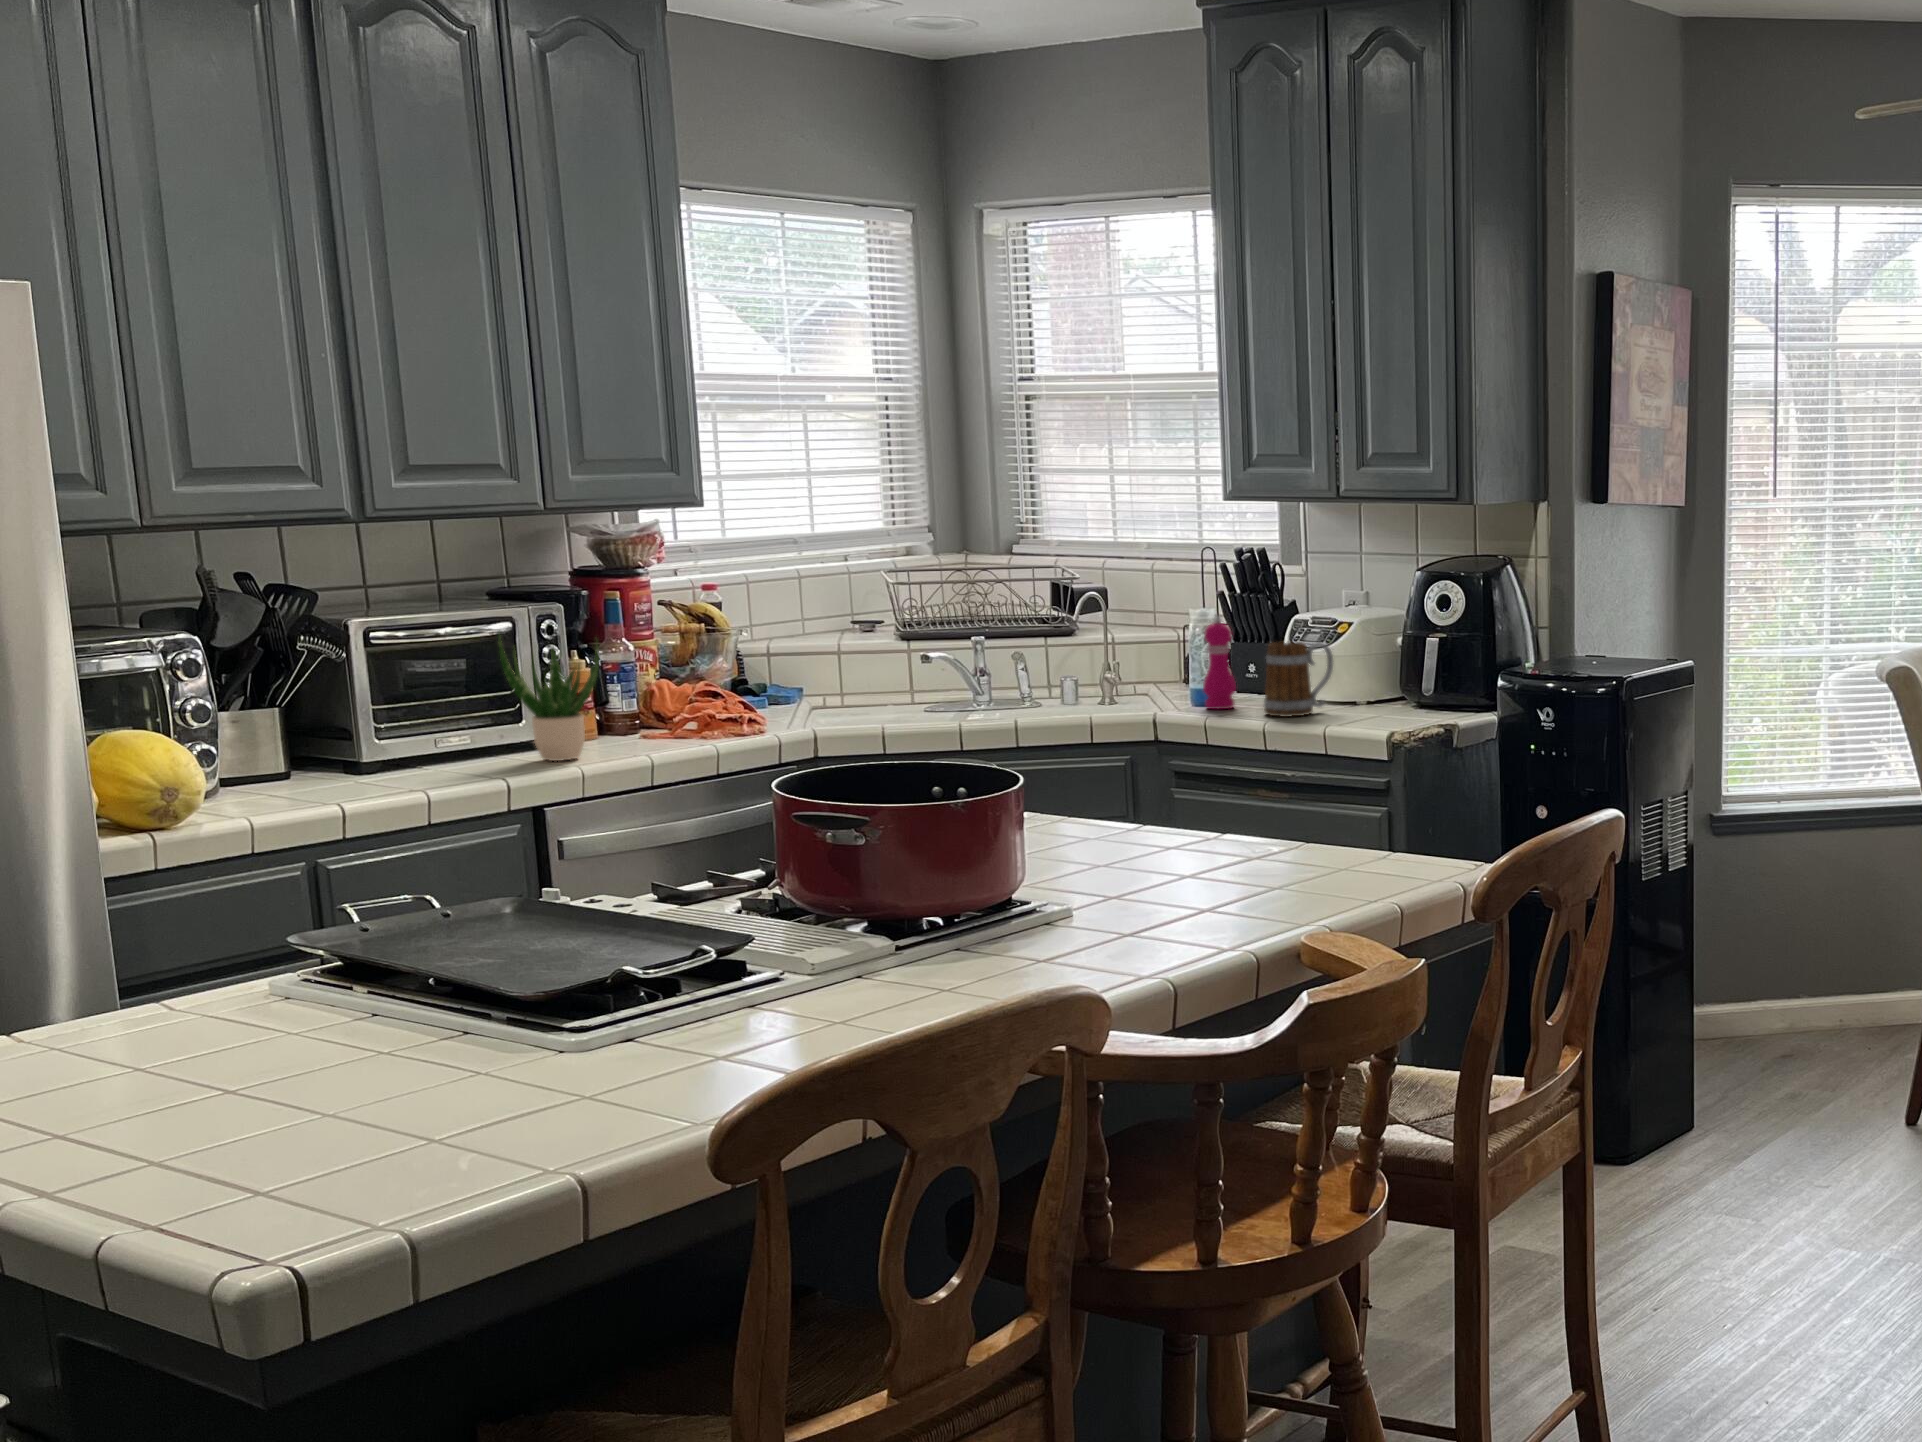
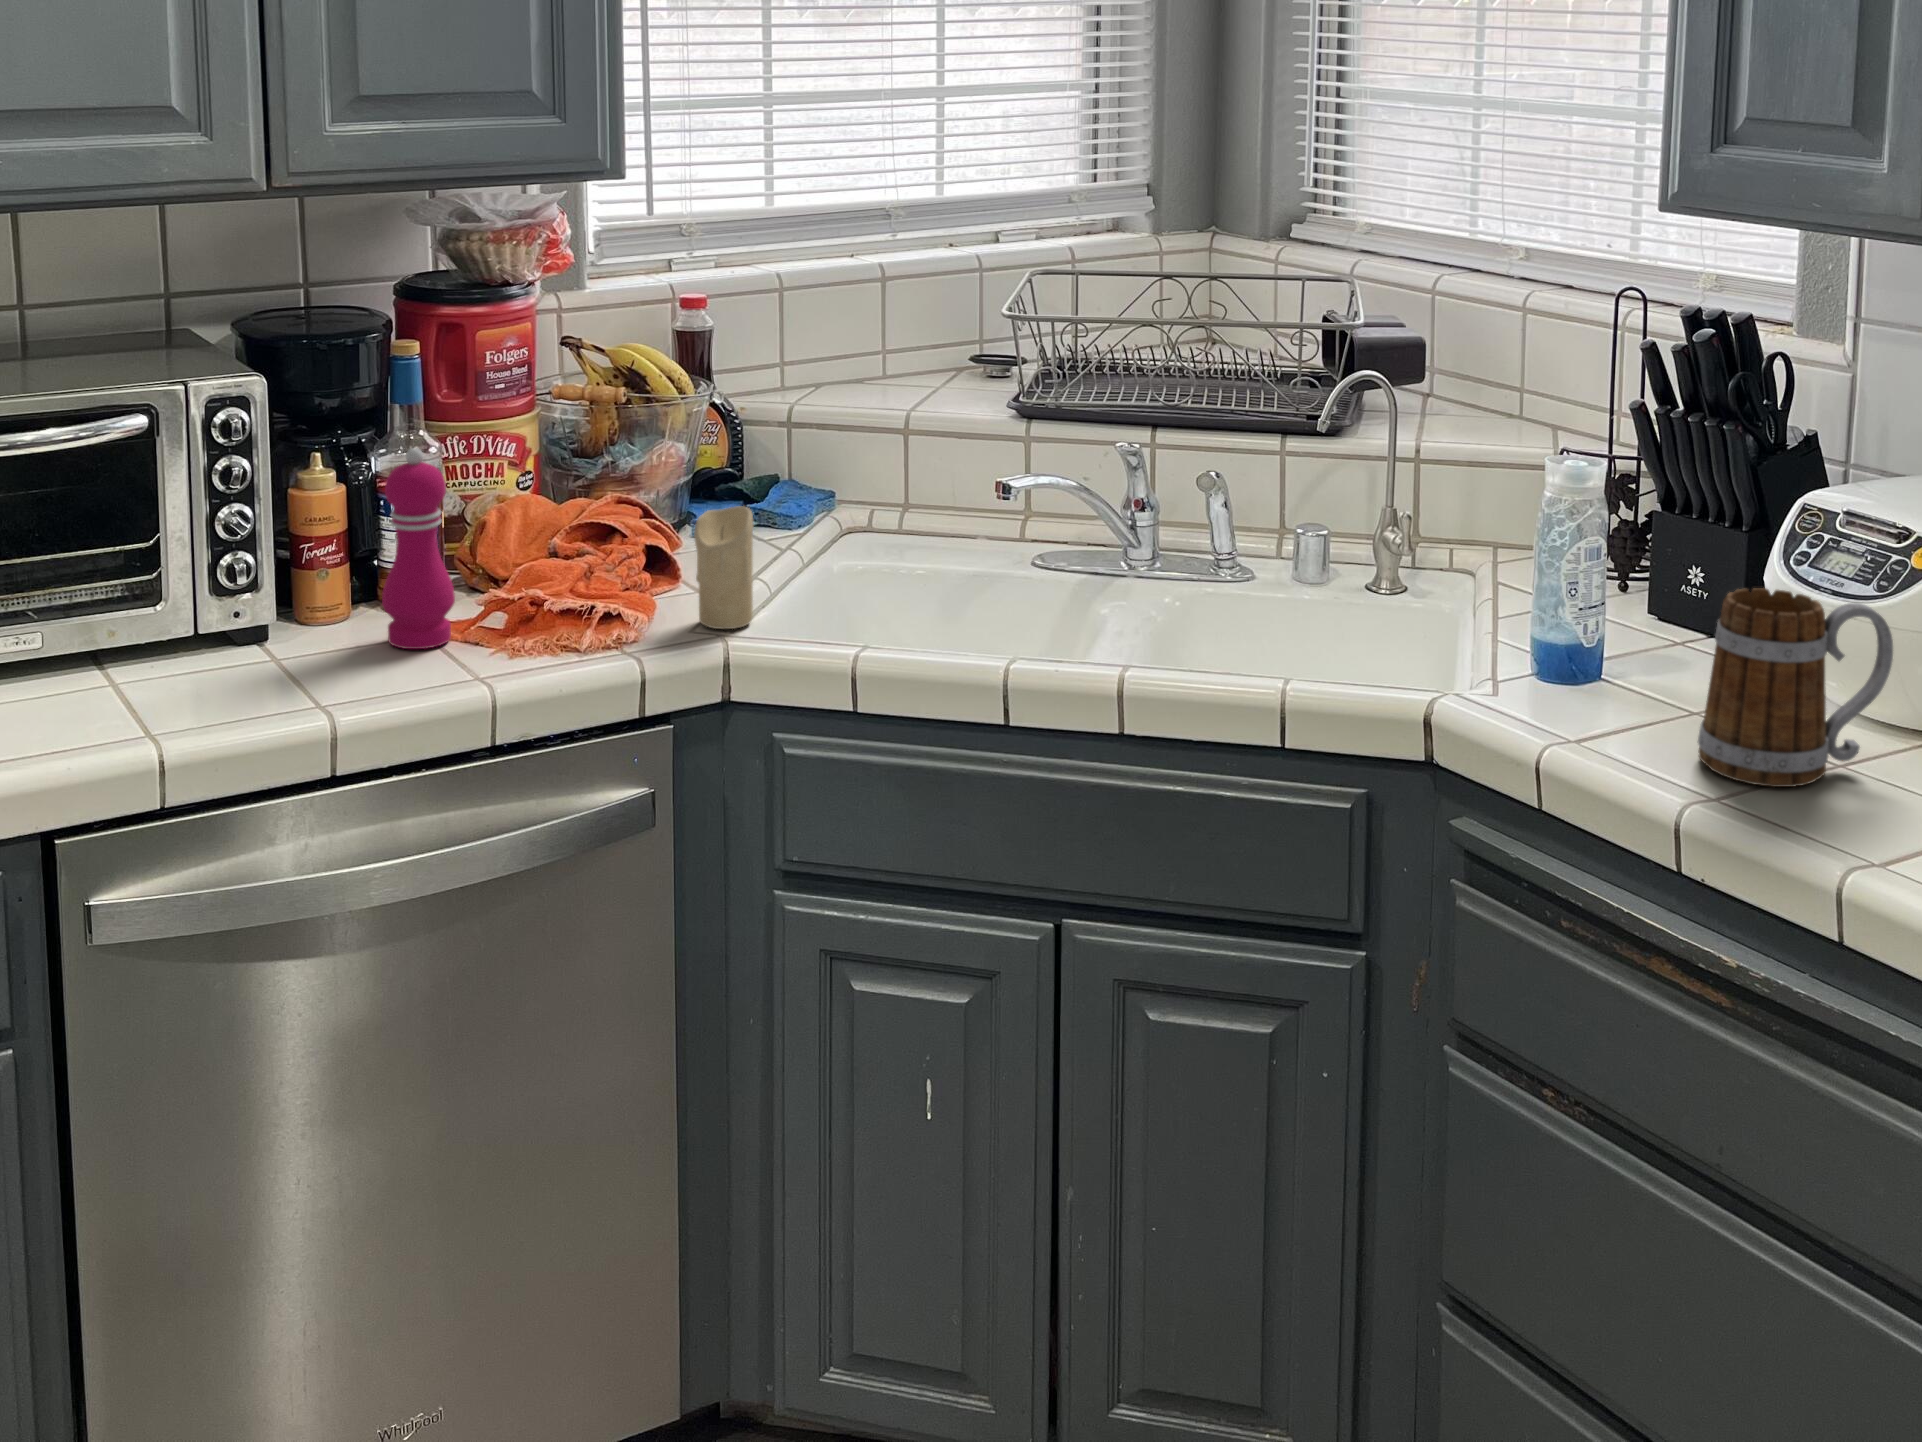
pepper mill: present [1203,616,1236,709] -> present [382,448,455,649]
potted plant: present [499,636,599,761] -> none [50,448,260,715]
candle: none [783,665,816,725] -> present [694,506,754,629]

